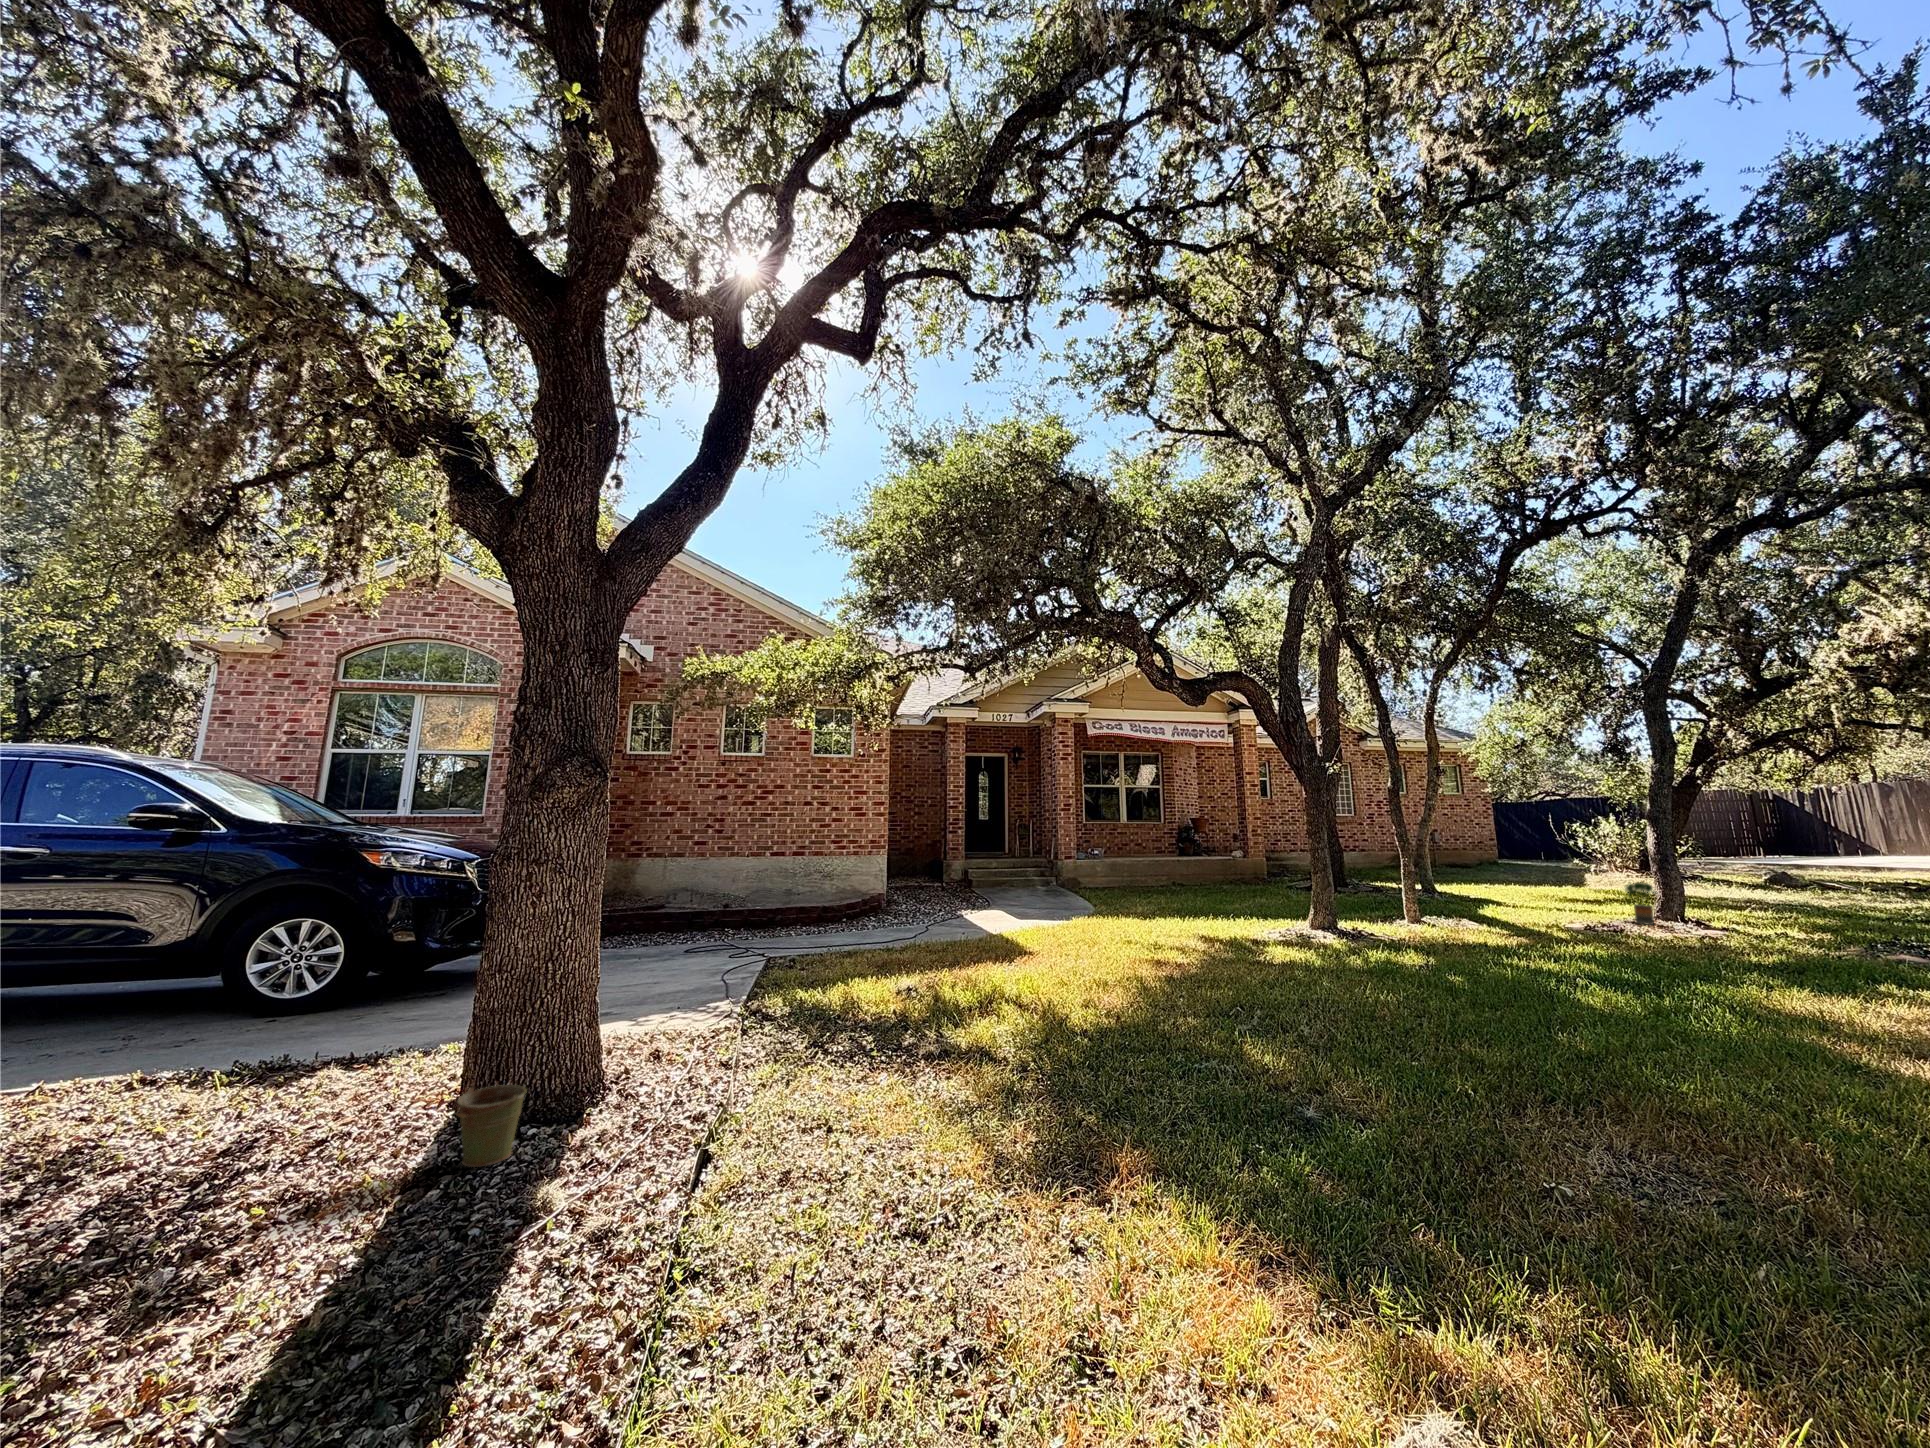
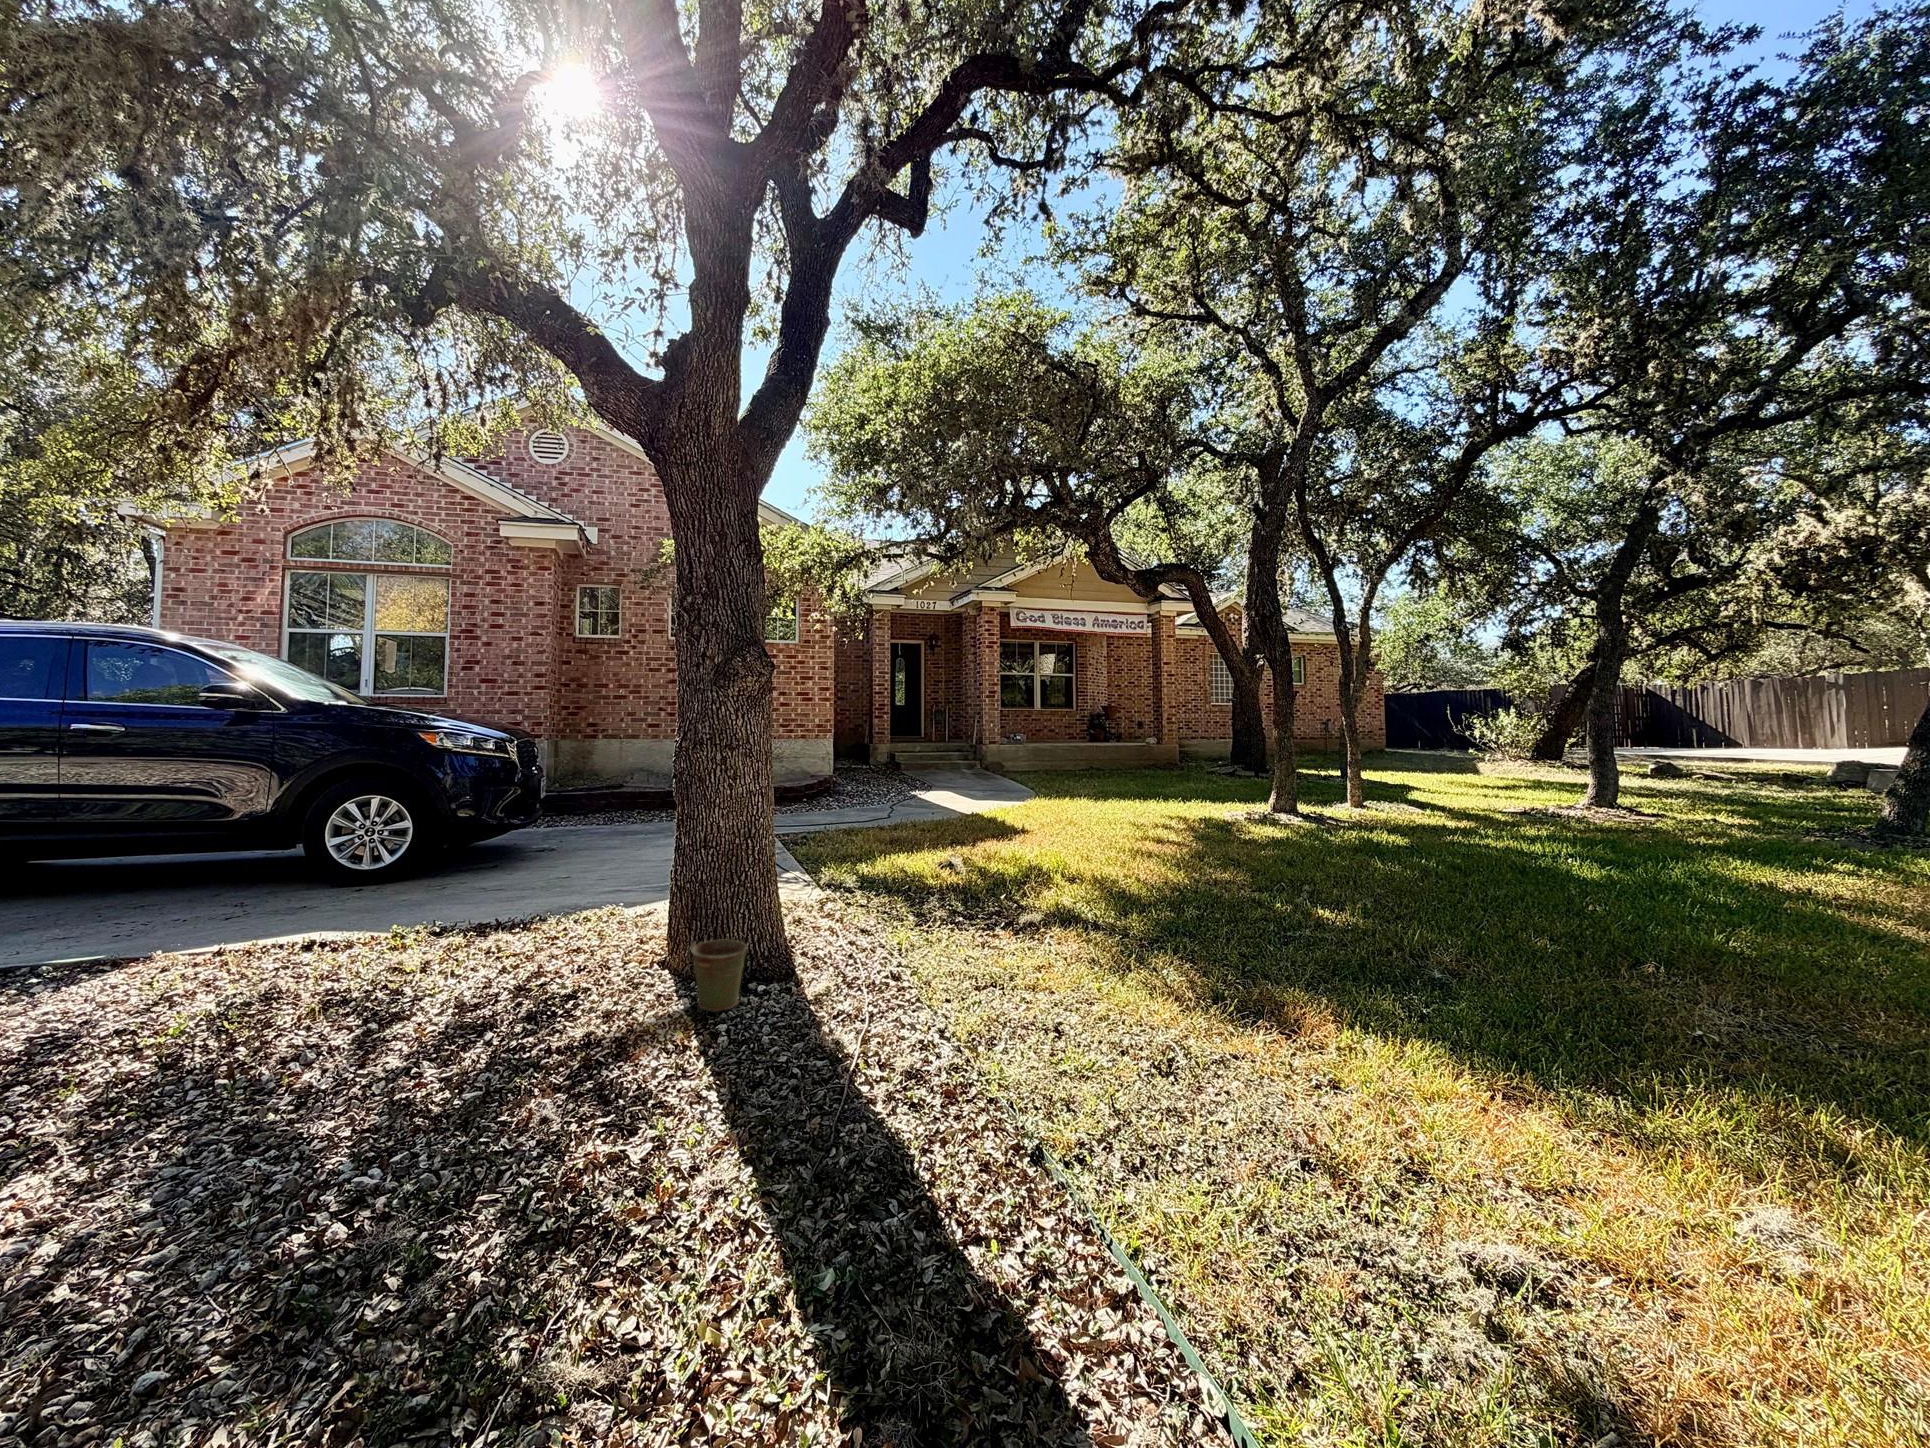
potted tree: present [1626,882,1658,925] -> none [1554,769,1591,809]

